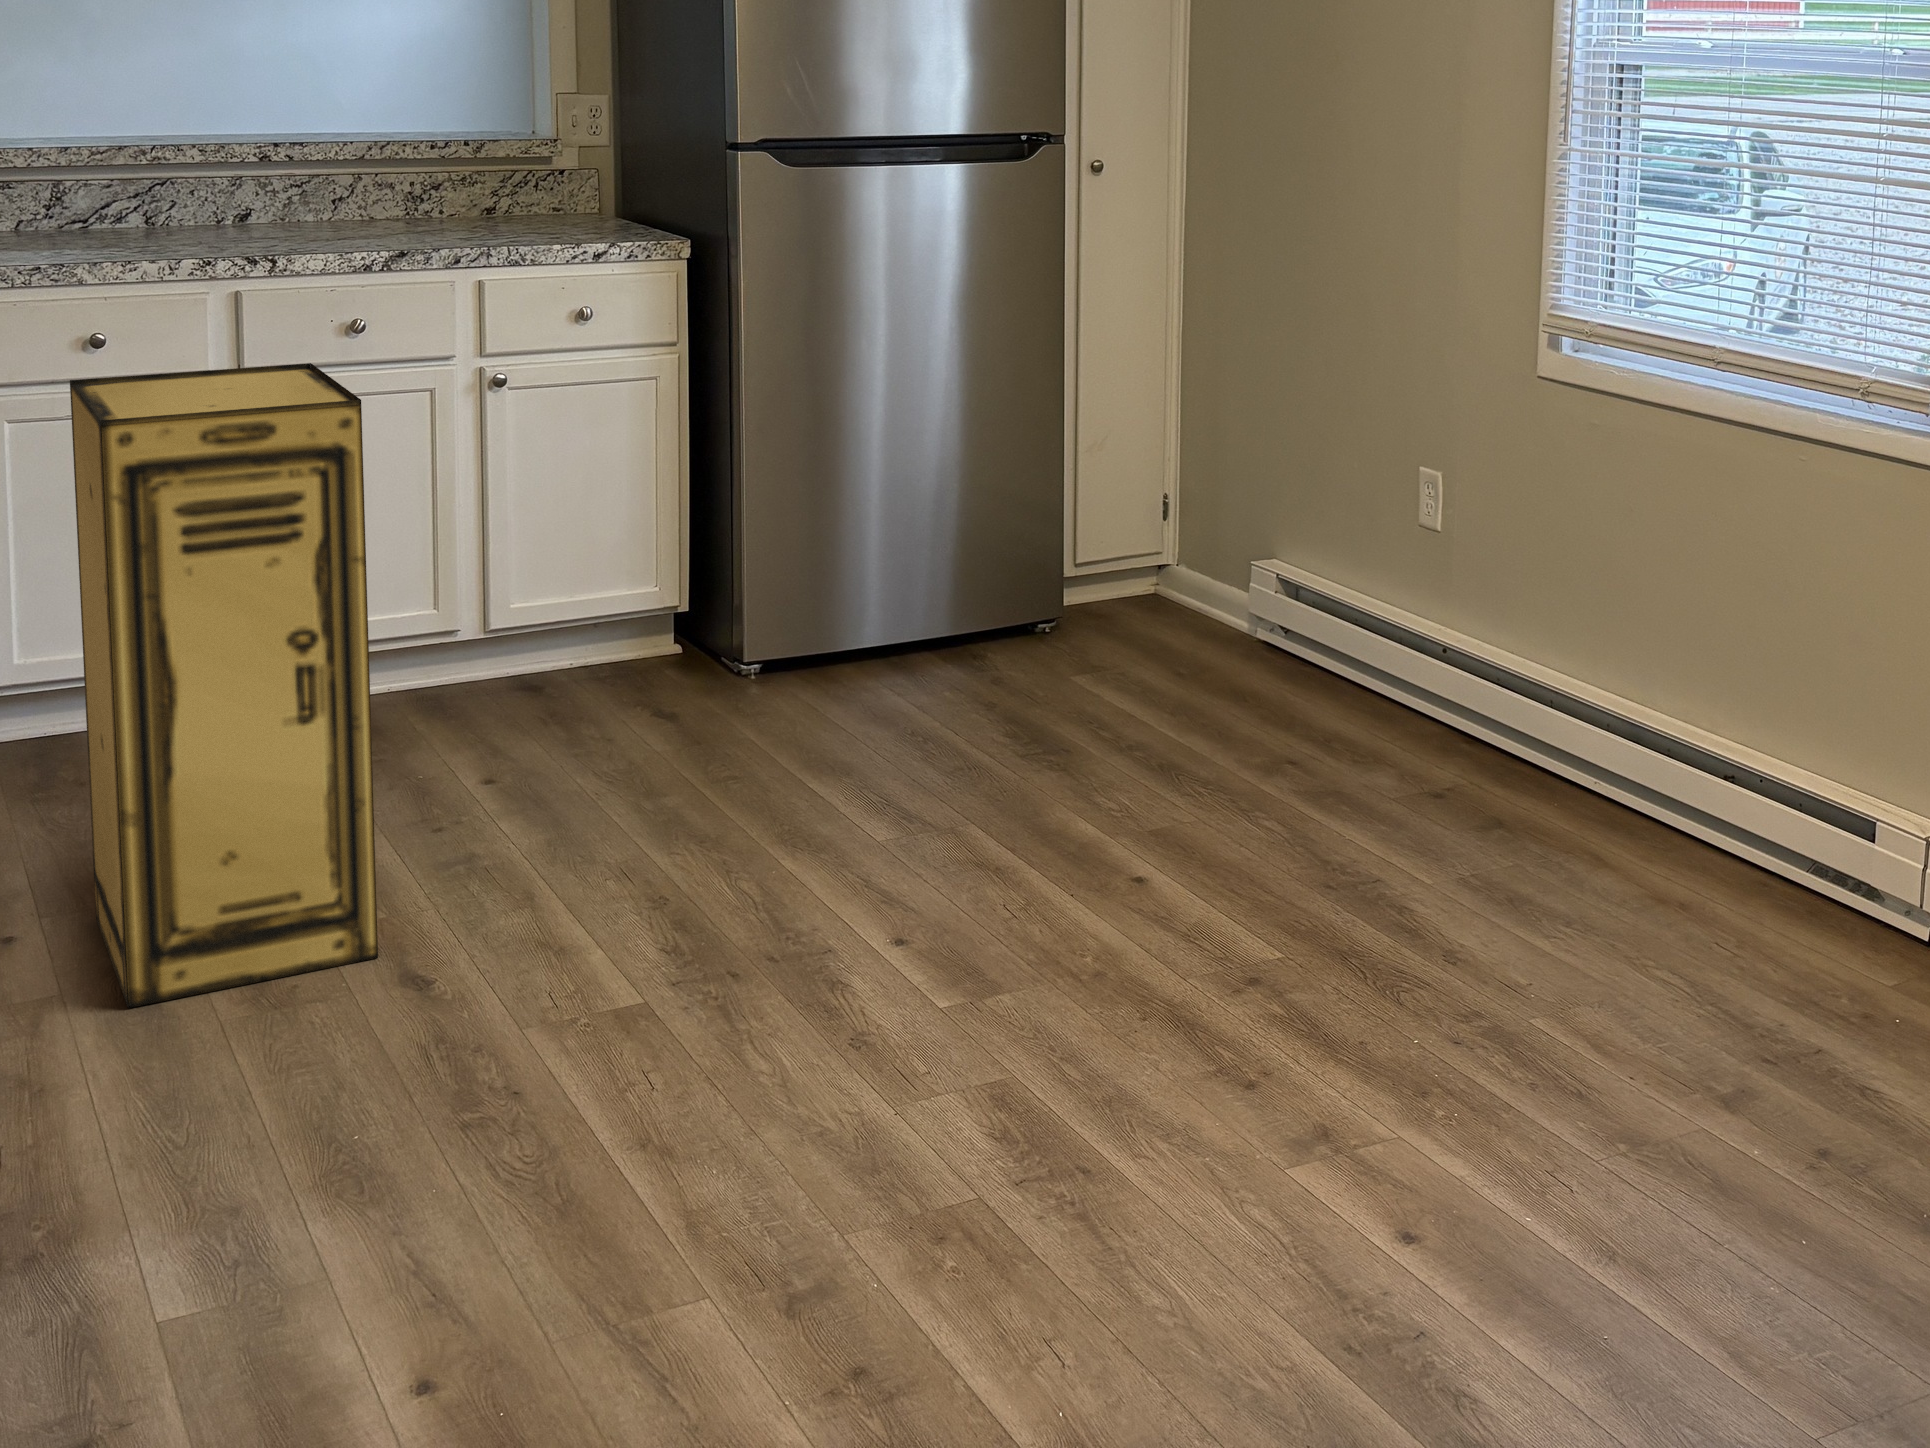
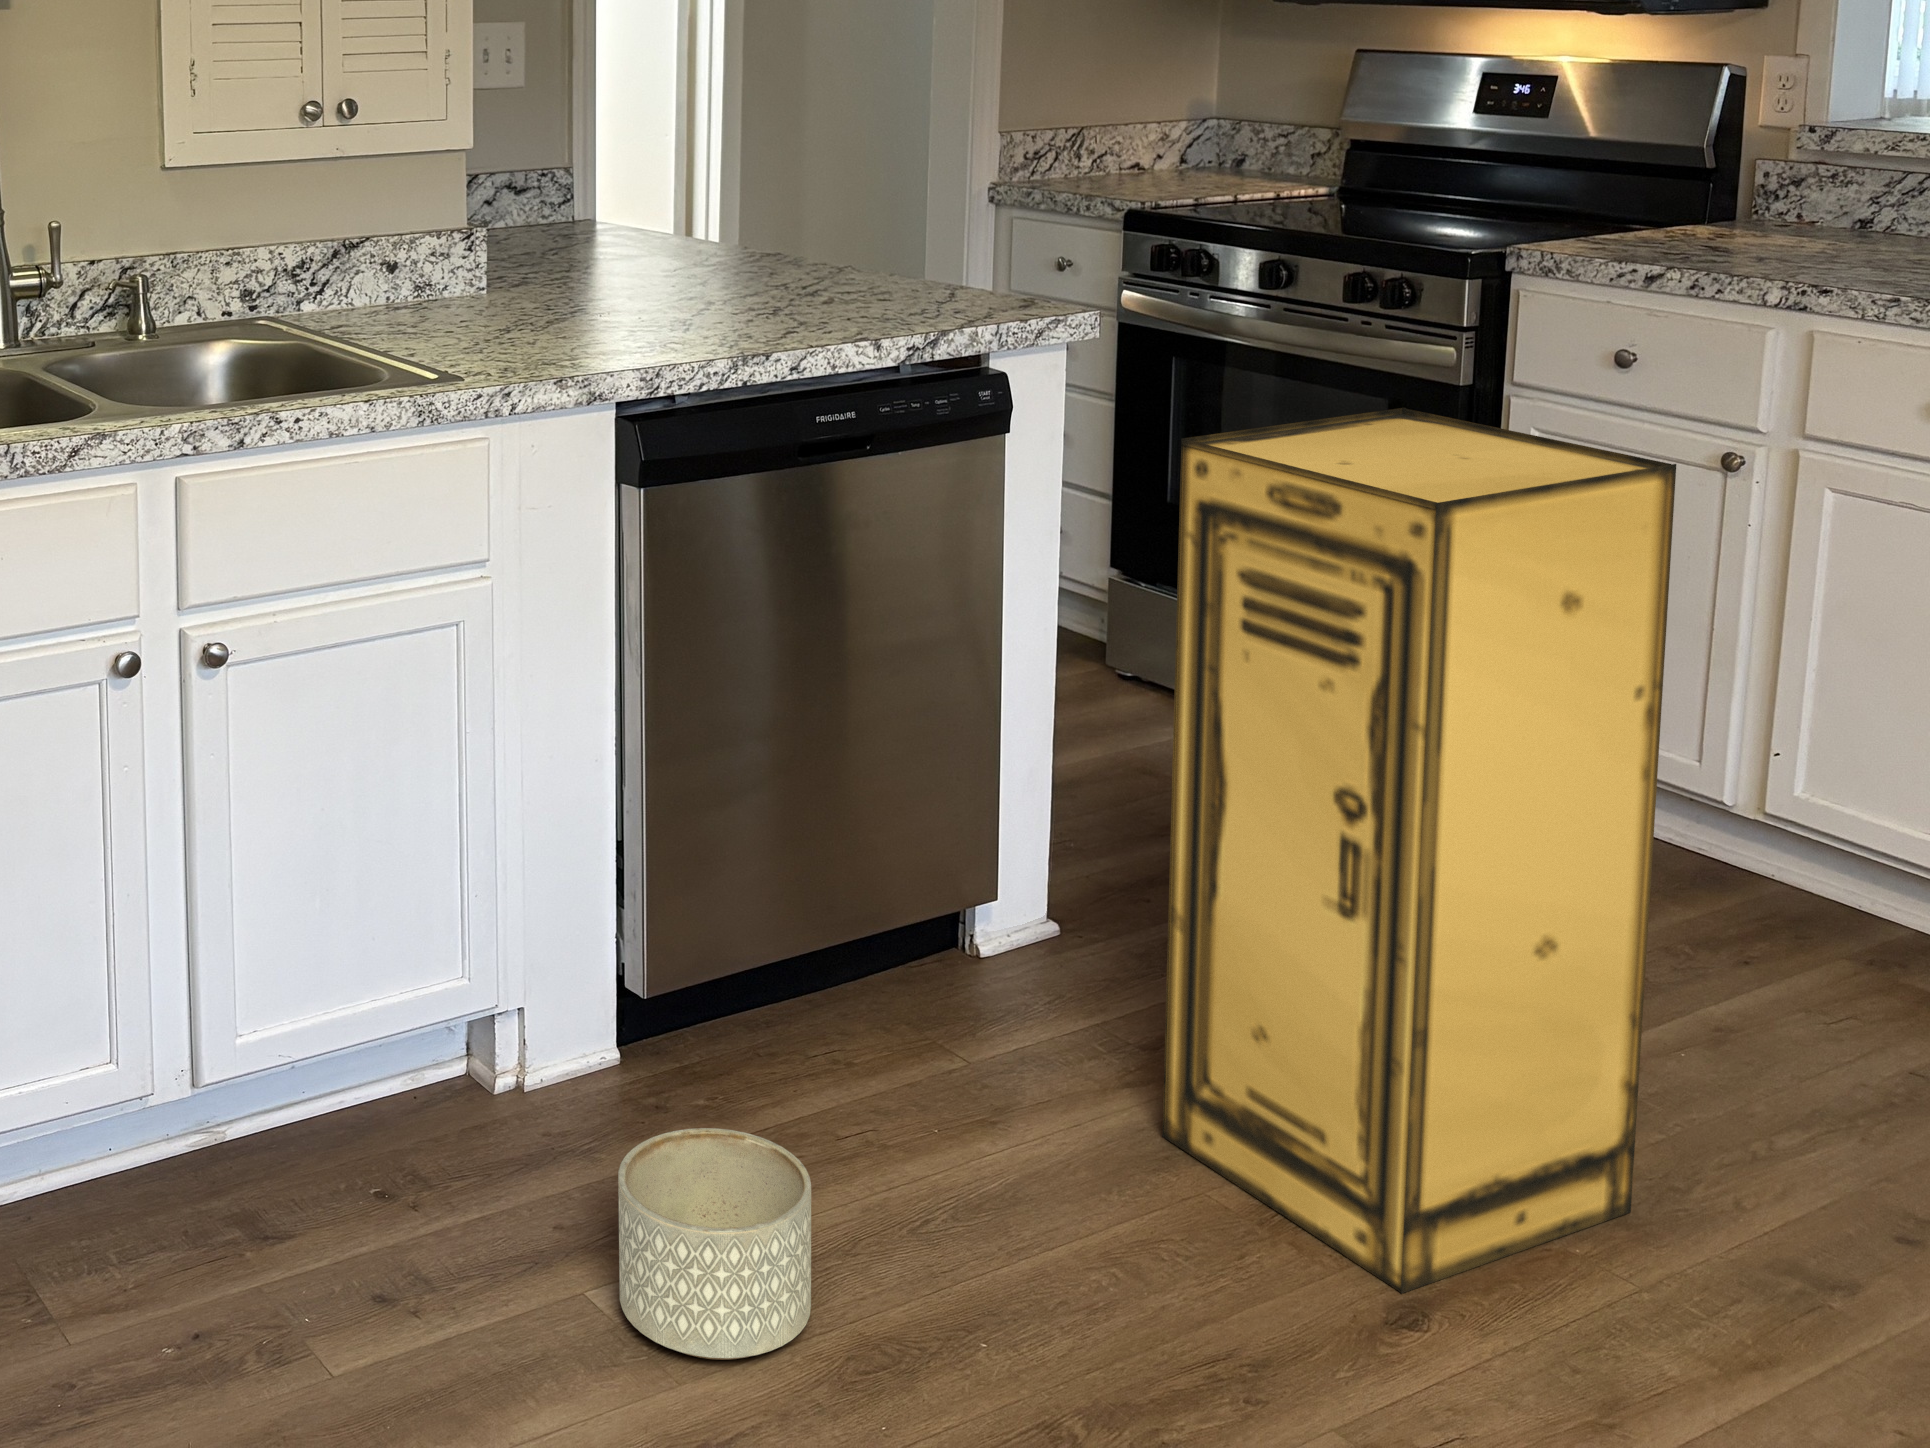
planter: none [172,1059,354,1257] -> present [618,1128,811,1360]

